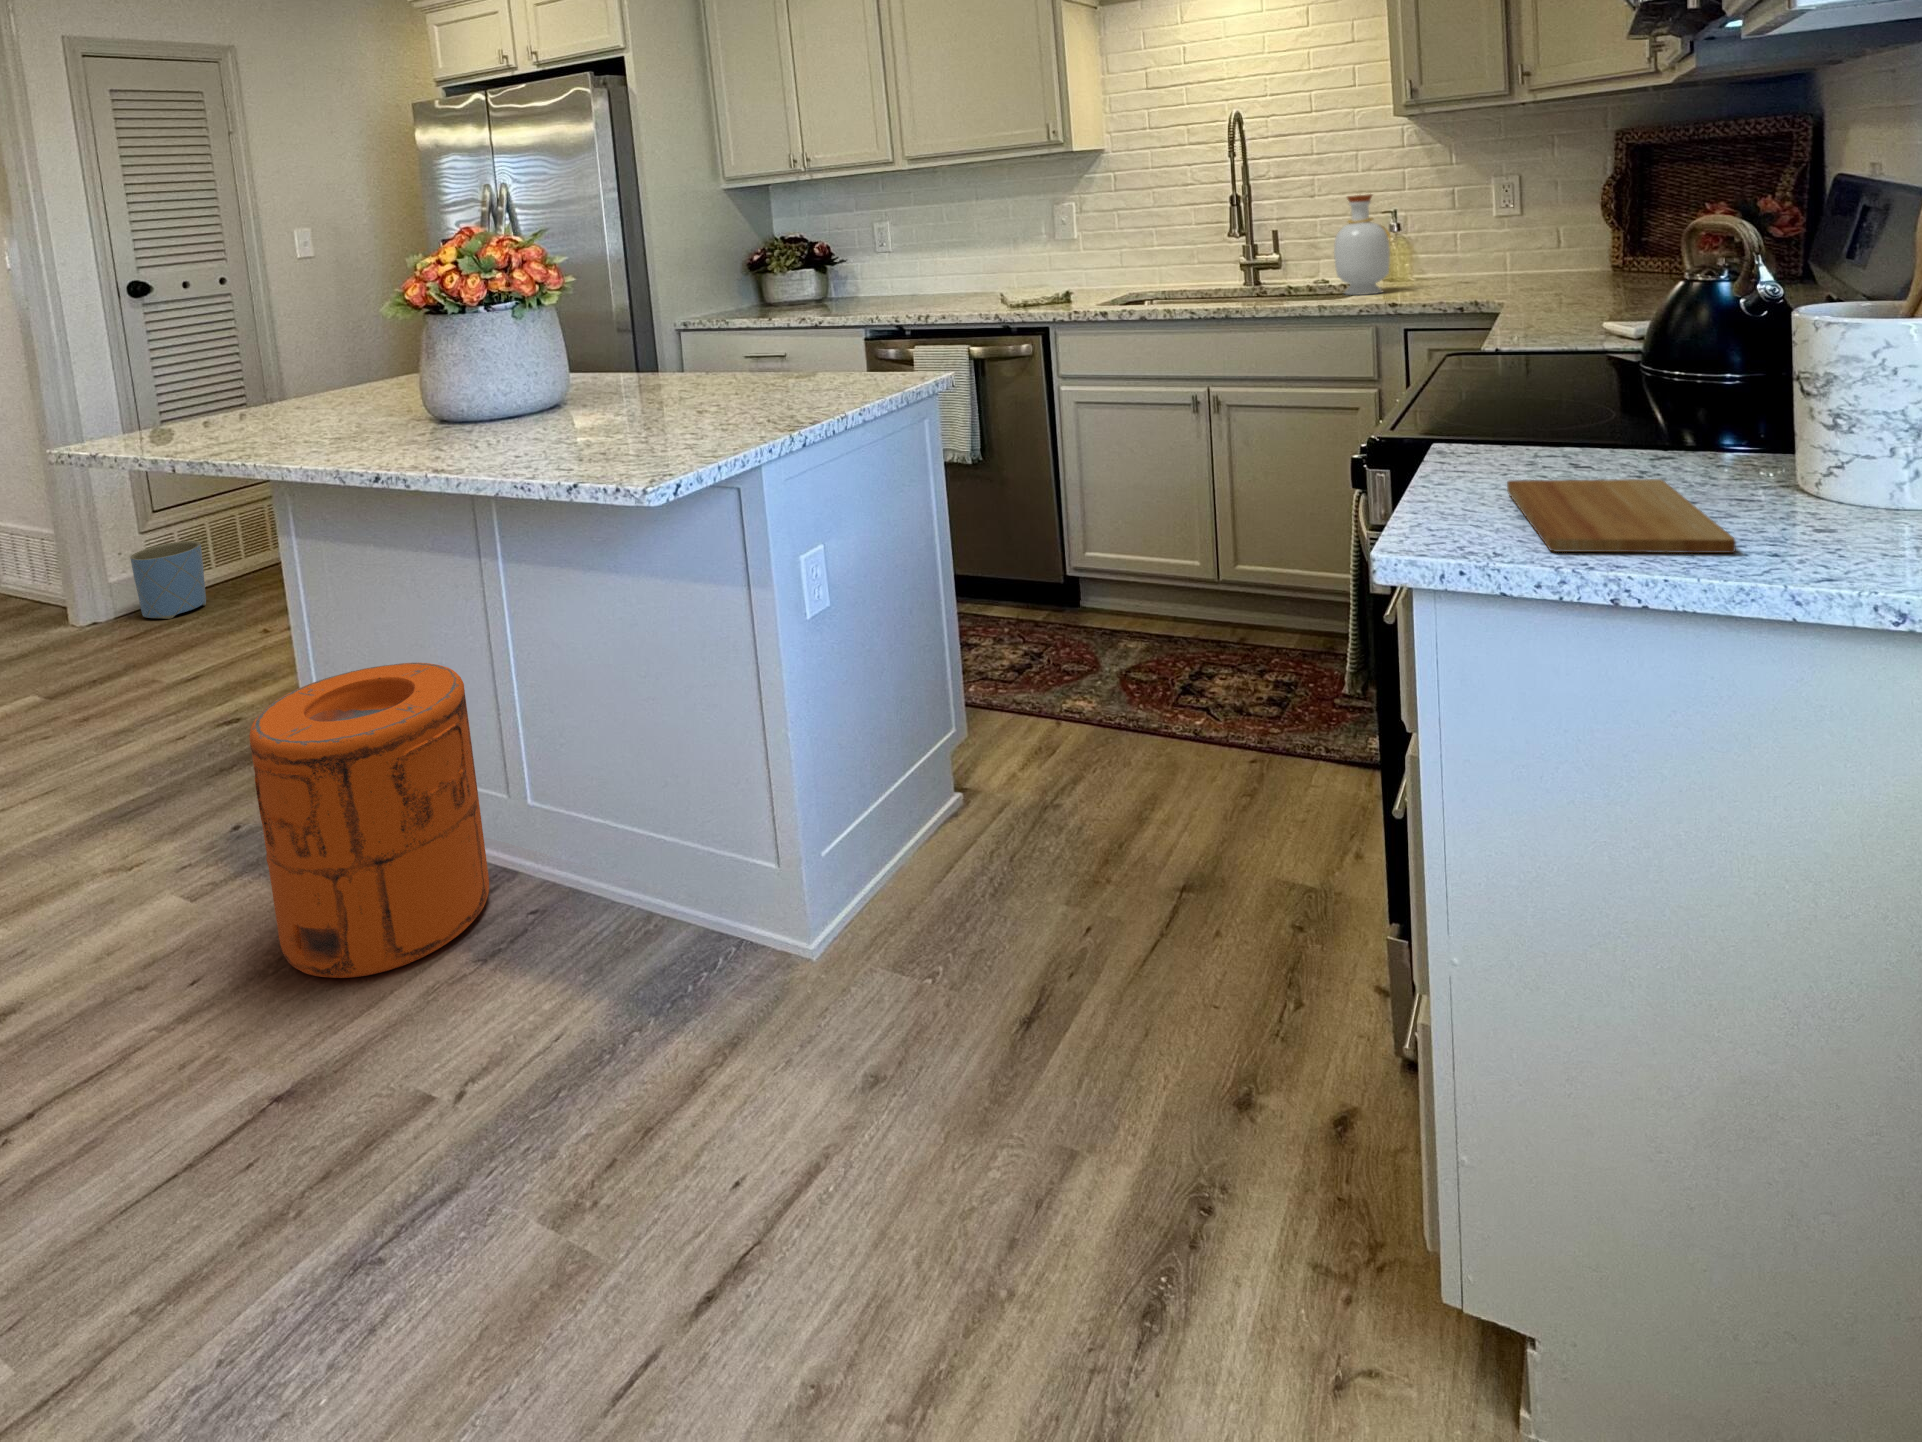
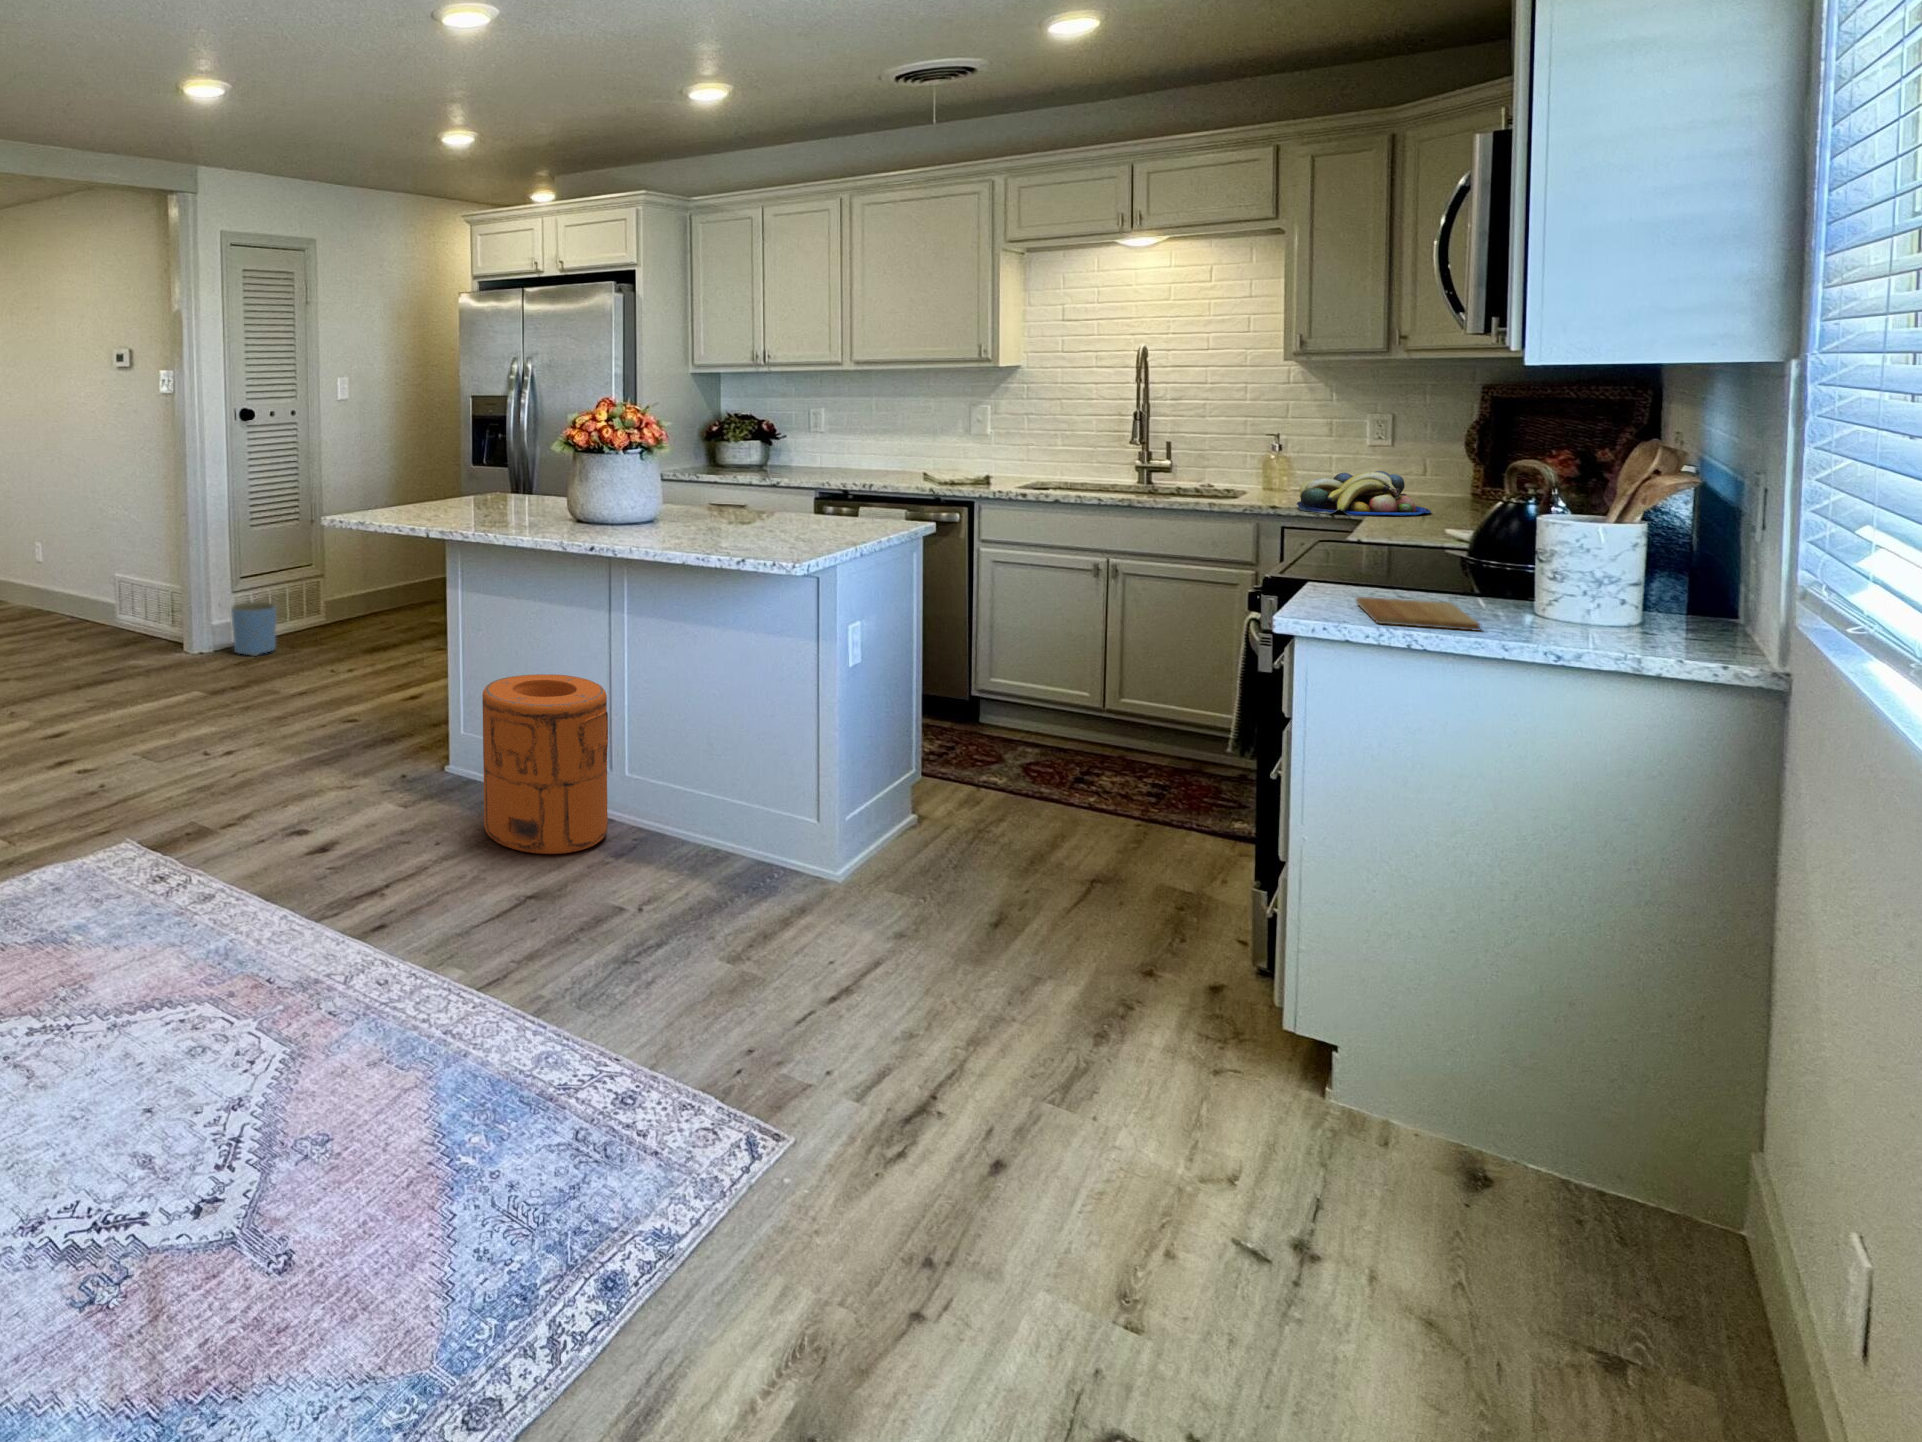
bottle: present [1334,194,1392,295] -> none [1224,420,1277,498]
fruit bowl: none [1417,247,1572,308] -> present [1297,471,1431,516]

